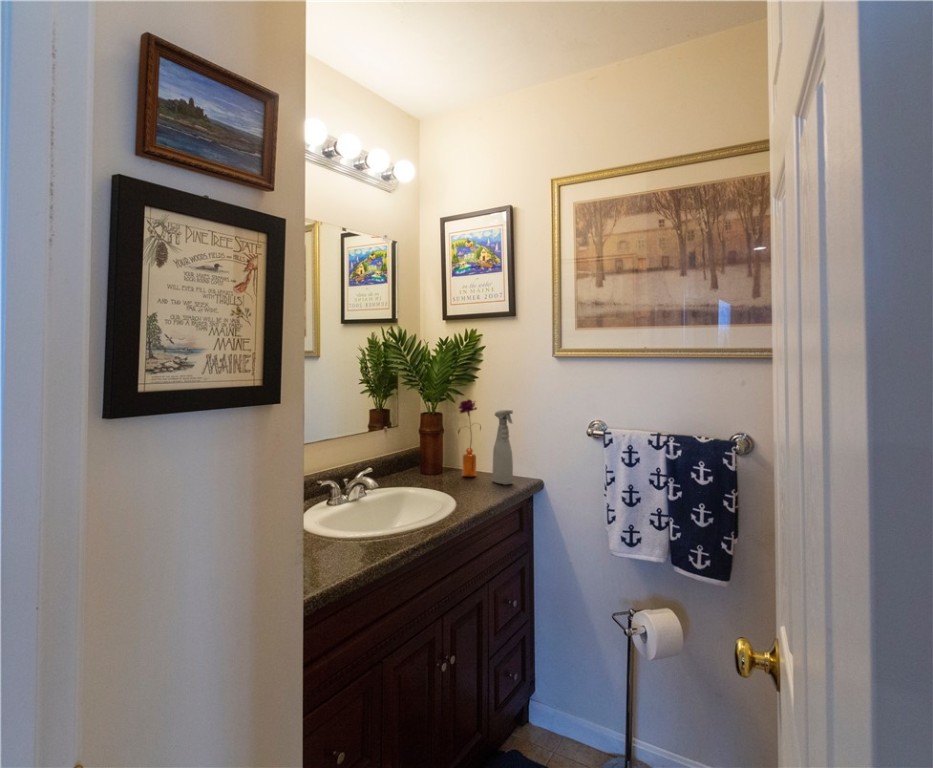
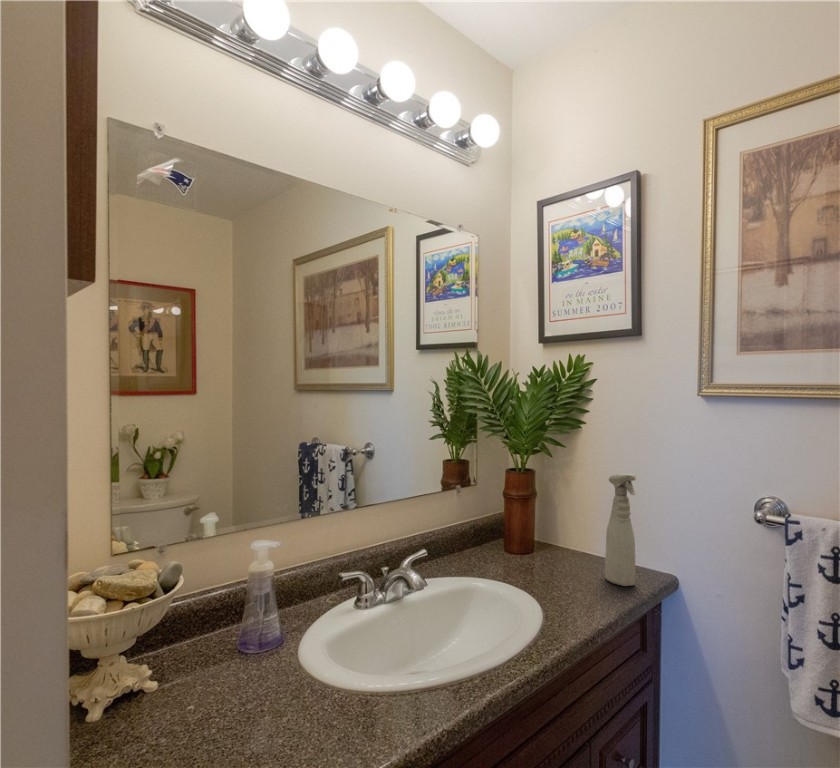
flower: present [458,399,481,477] -> none [556,455,590,568]

